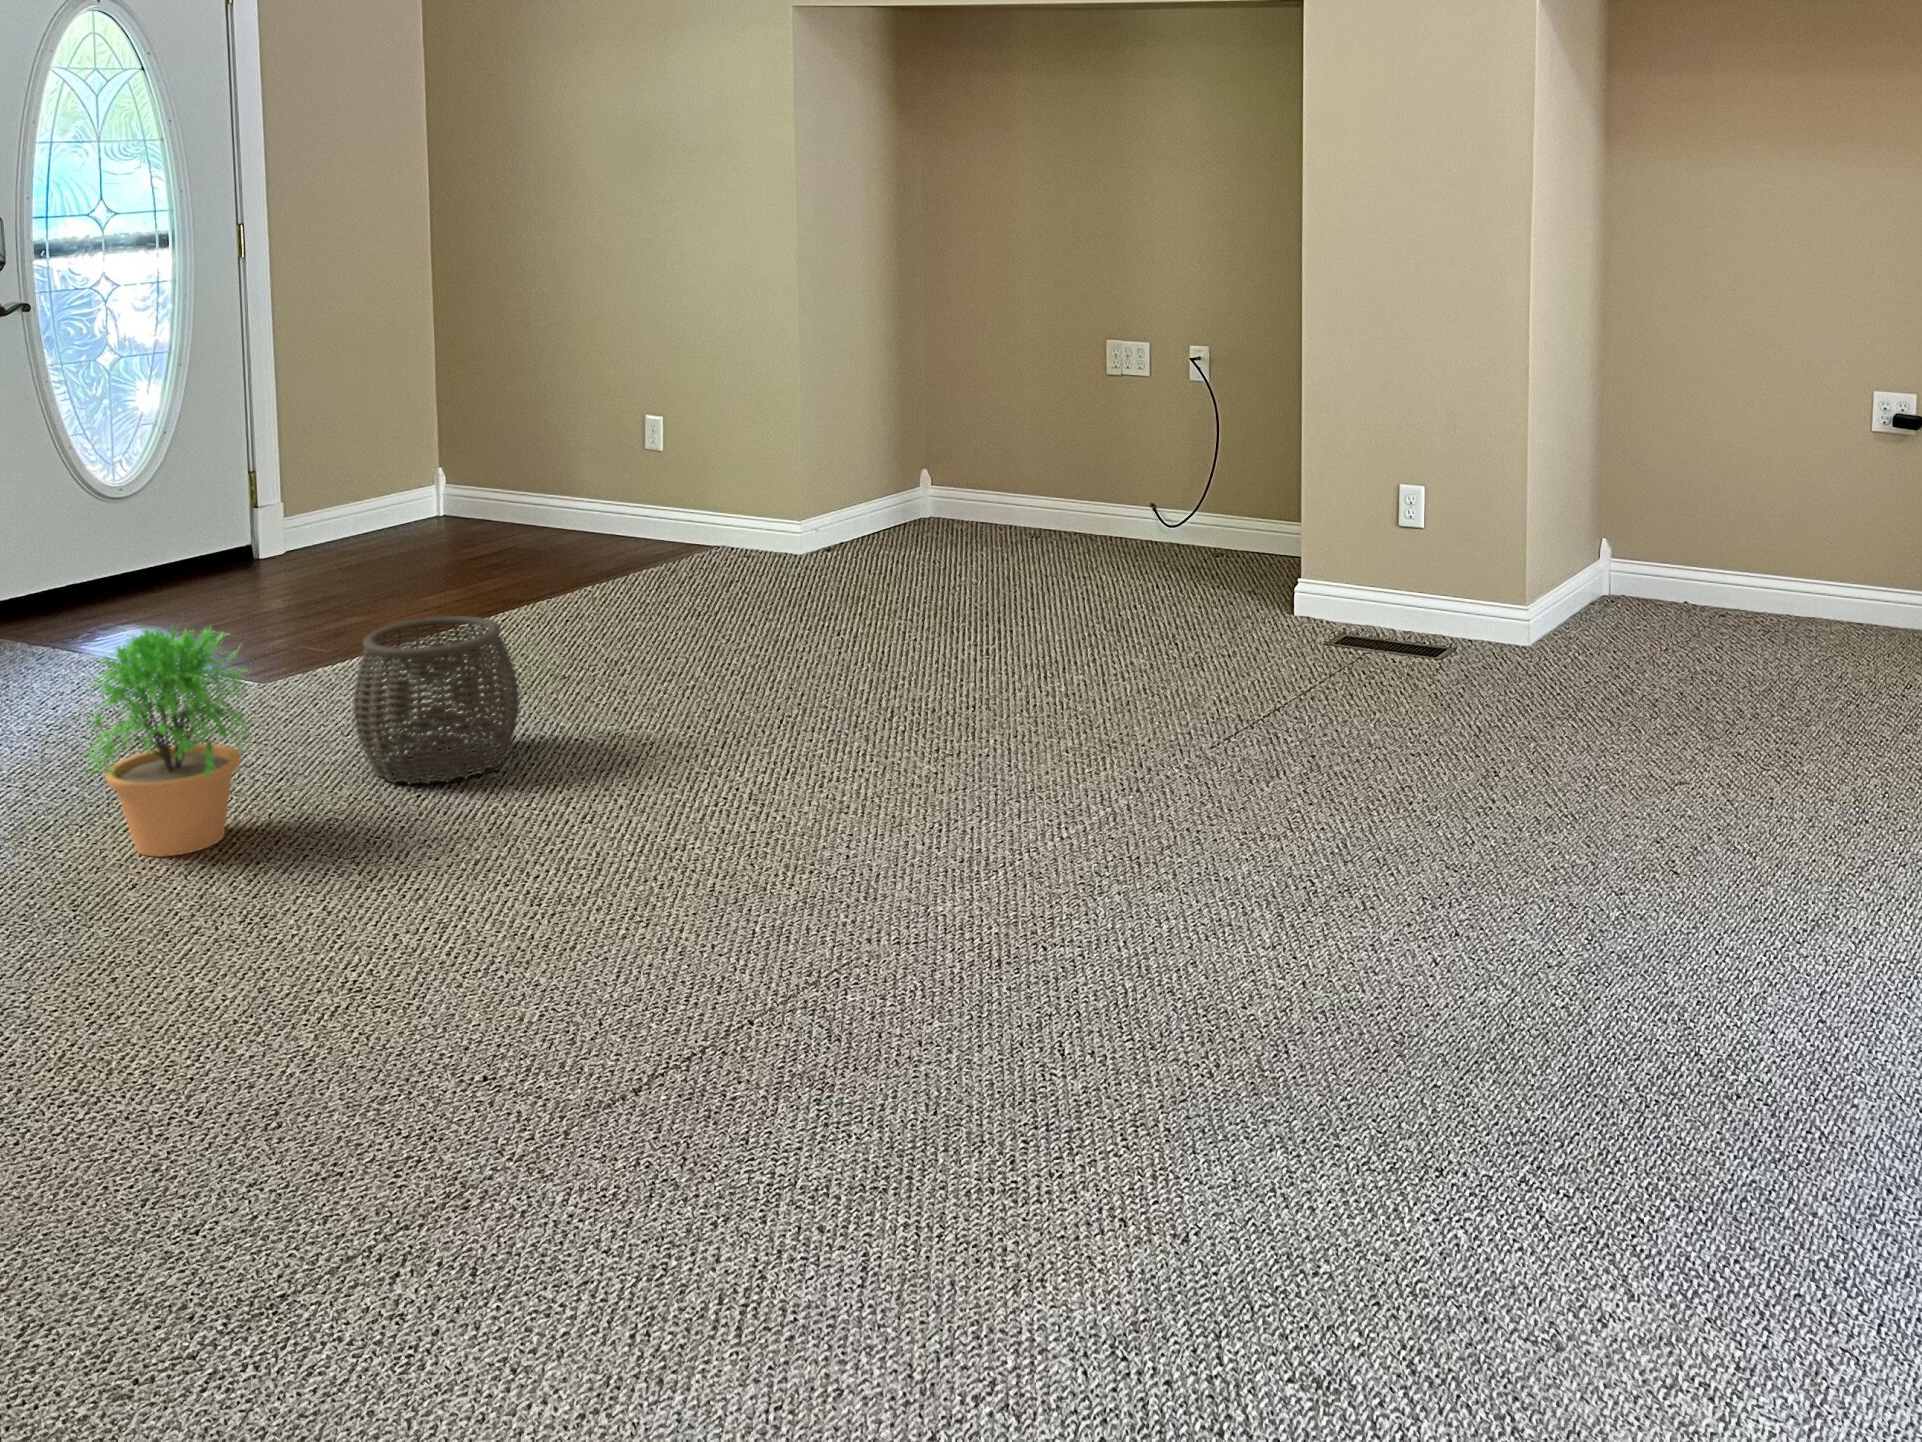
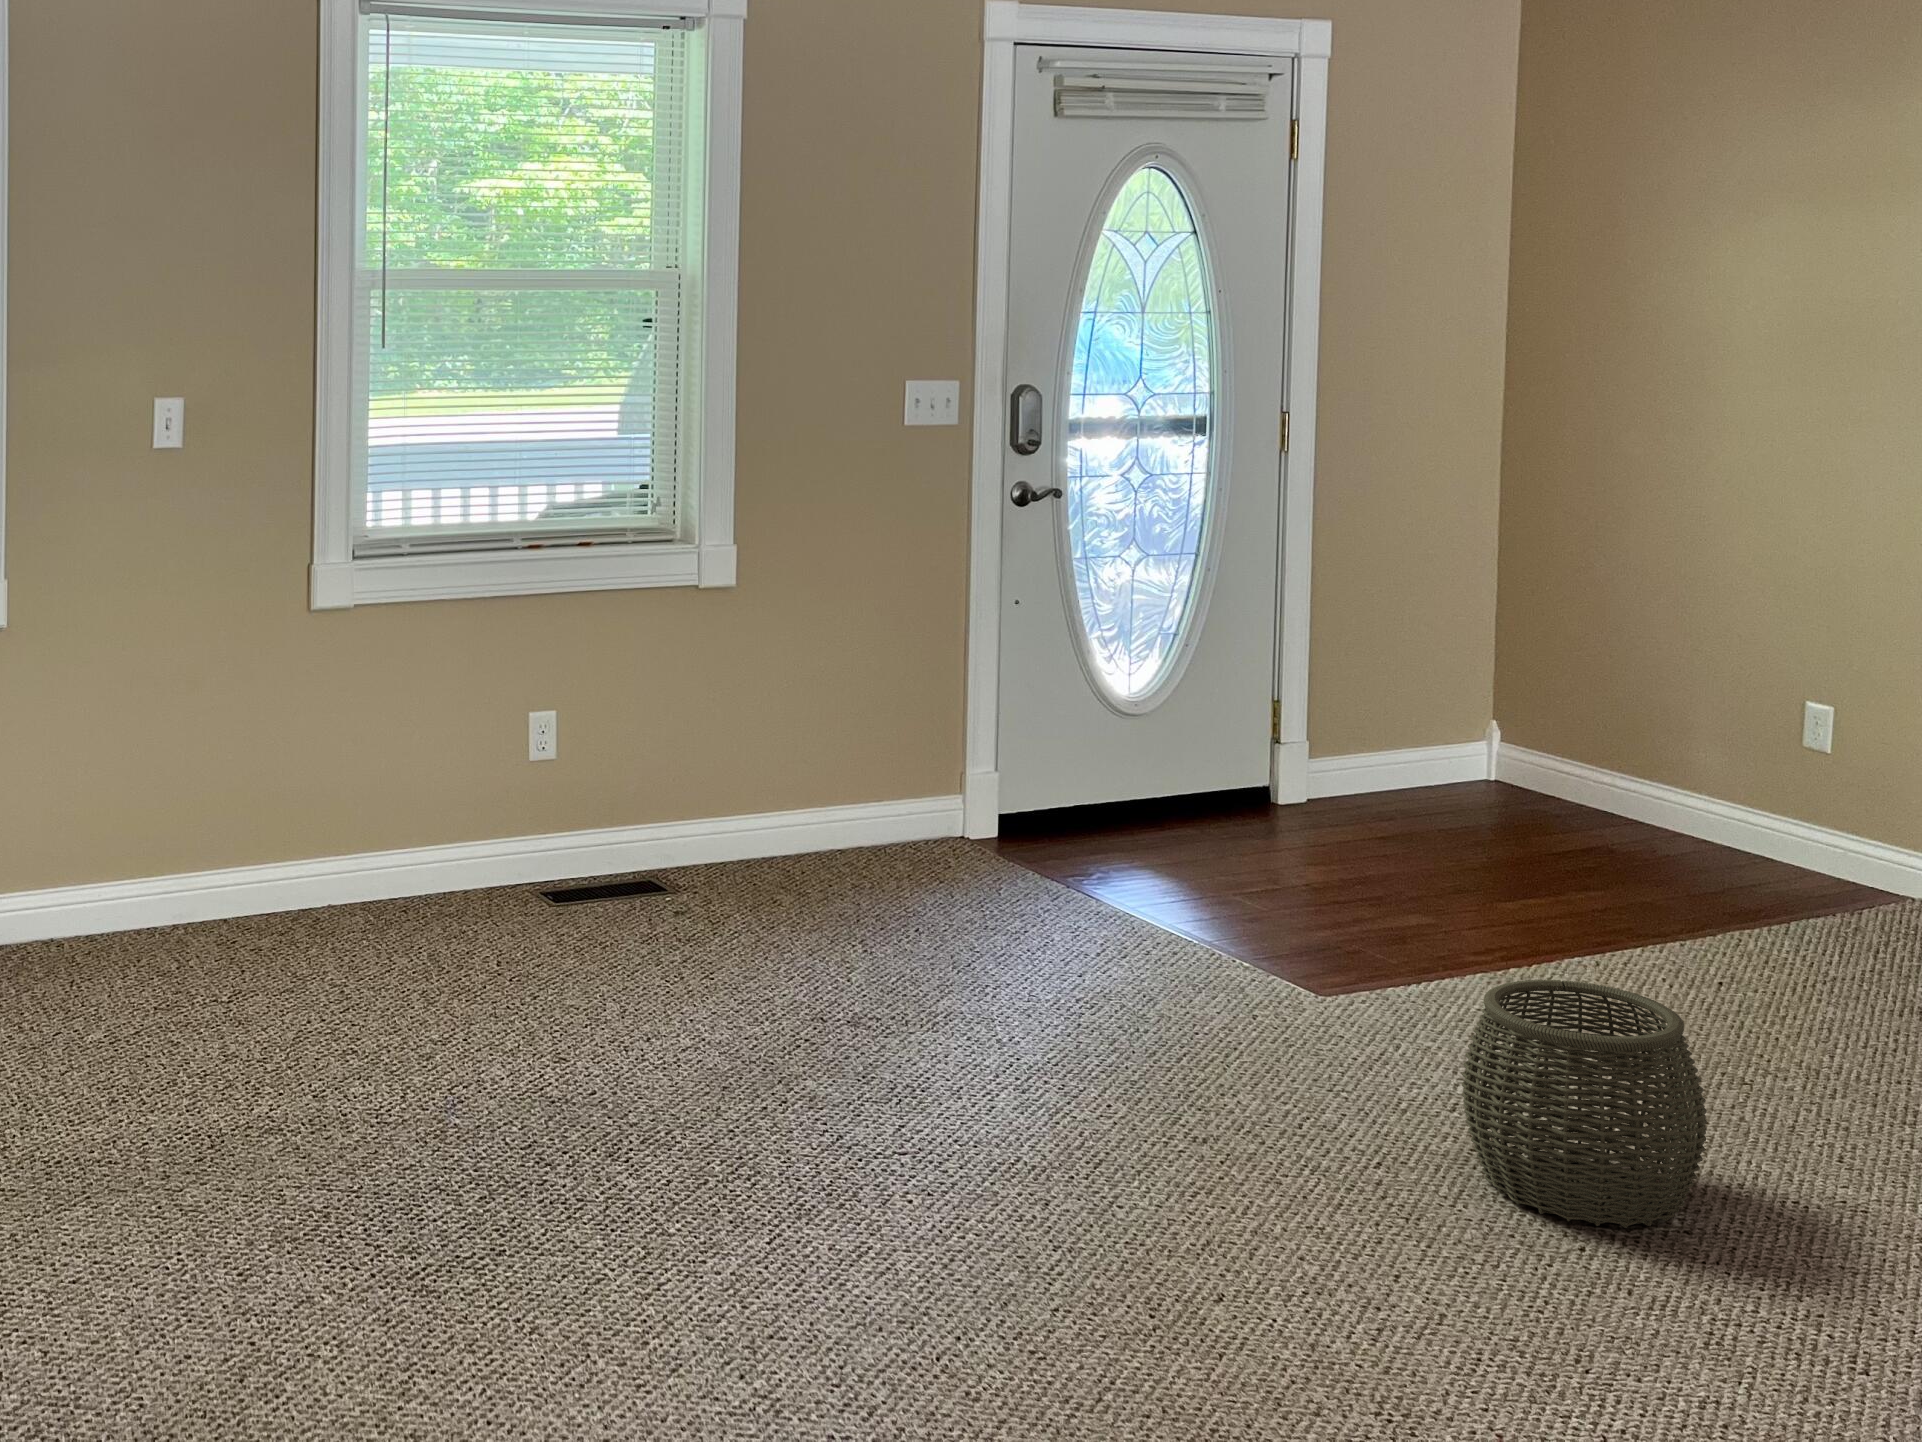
potted plant: present [85,627,249,857] -> none [1137,937,1352,1241]

